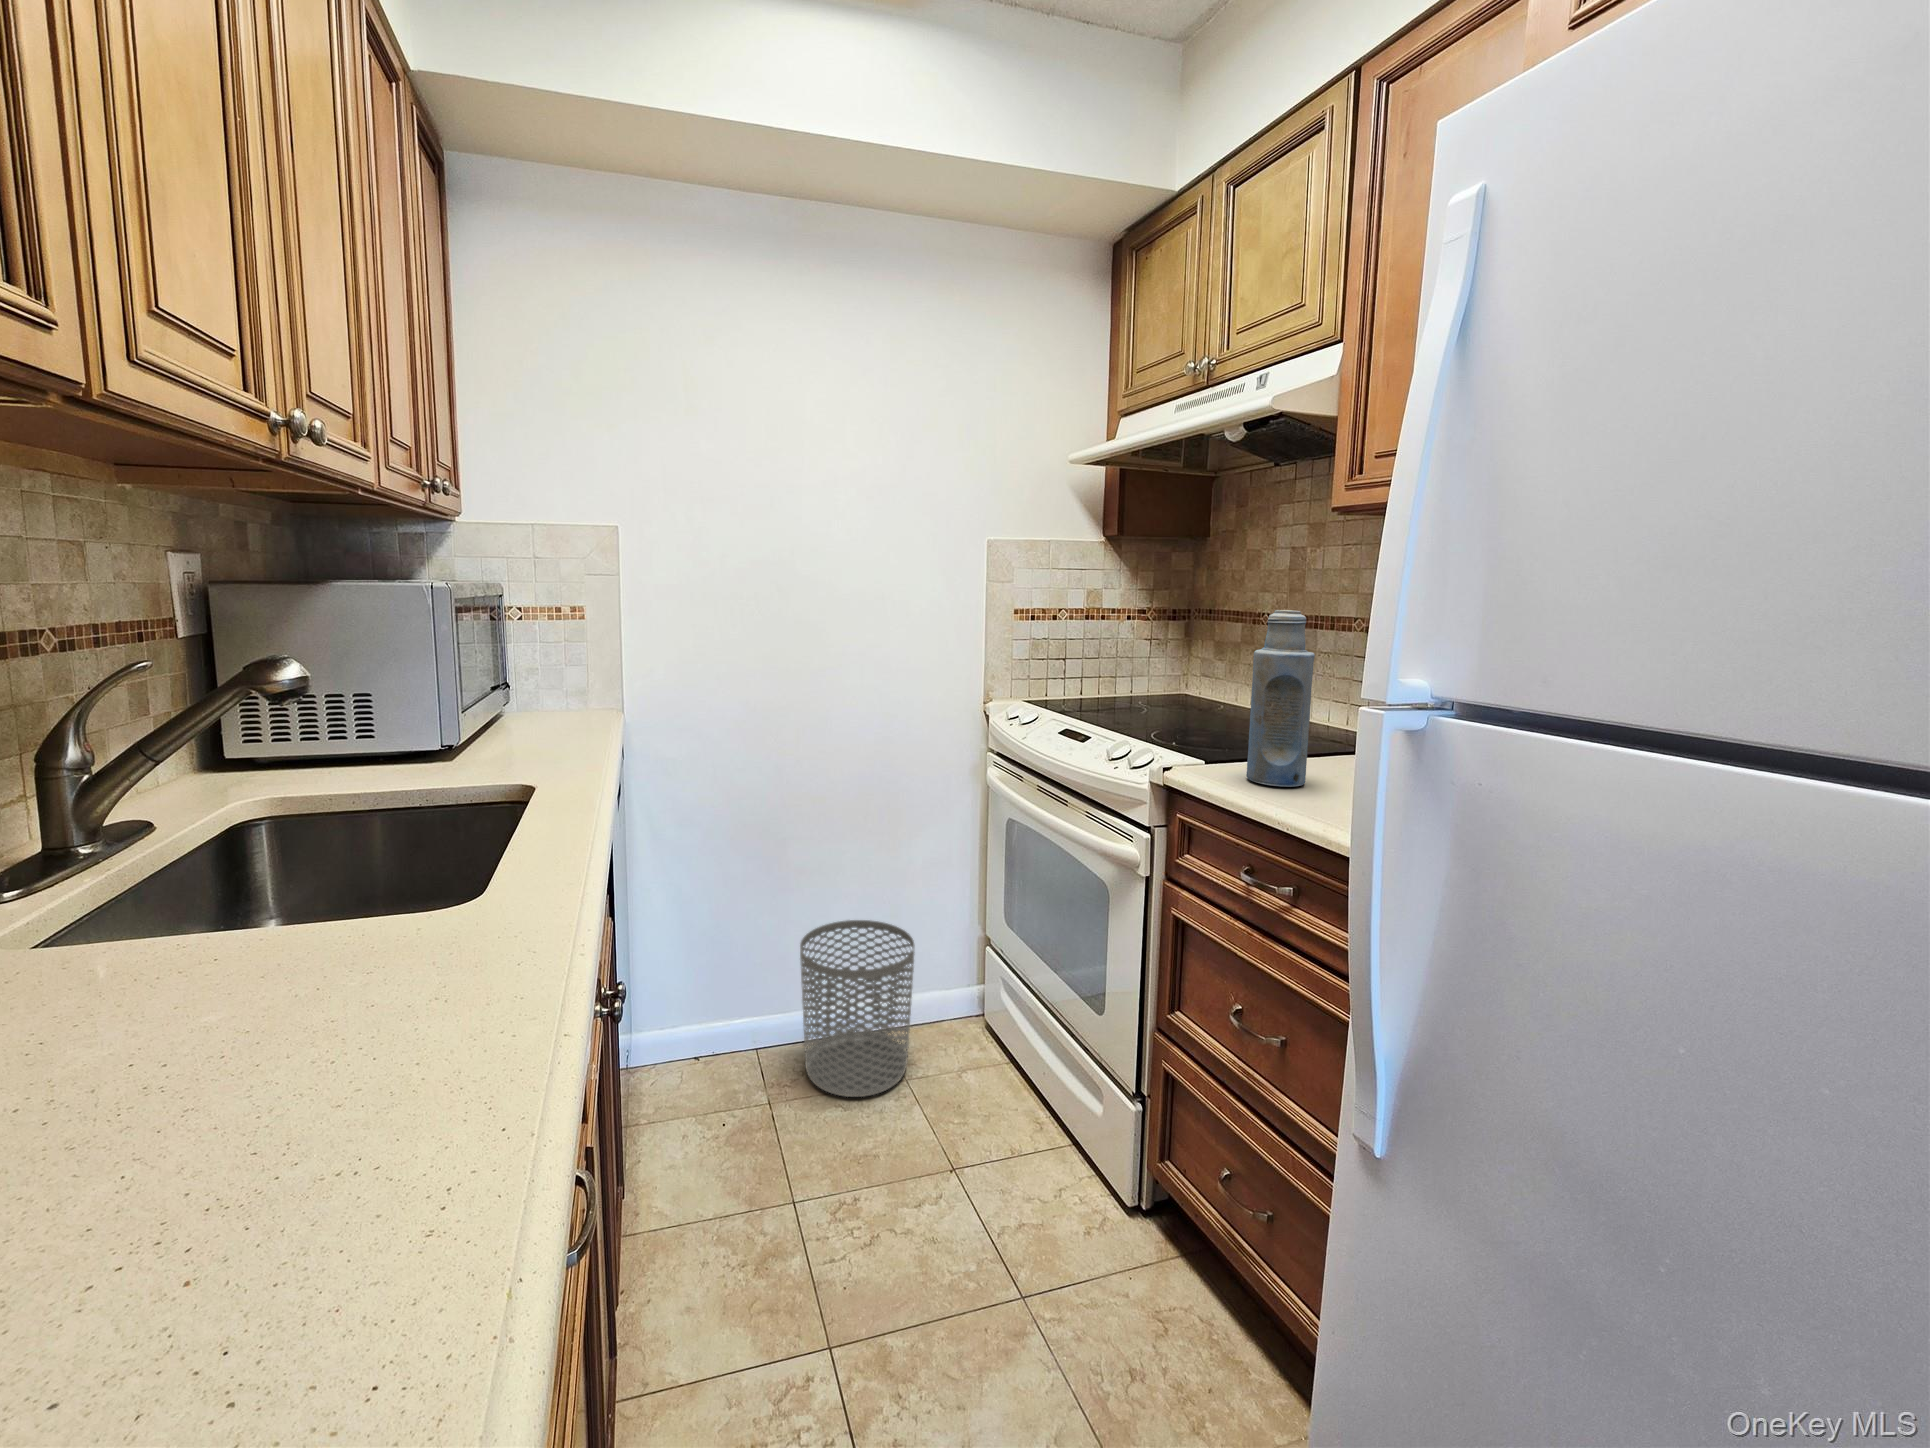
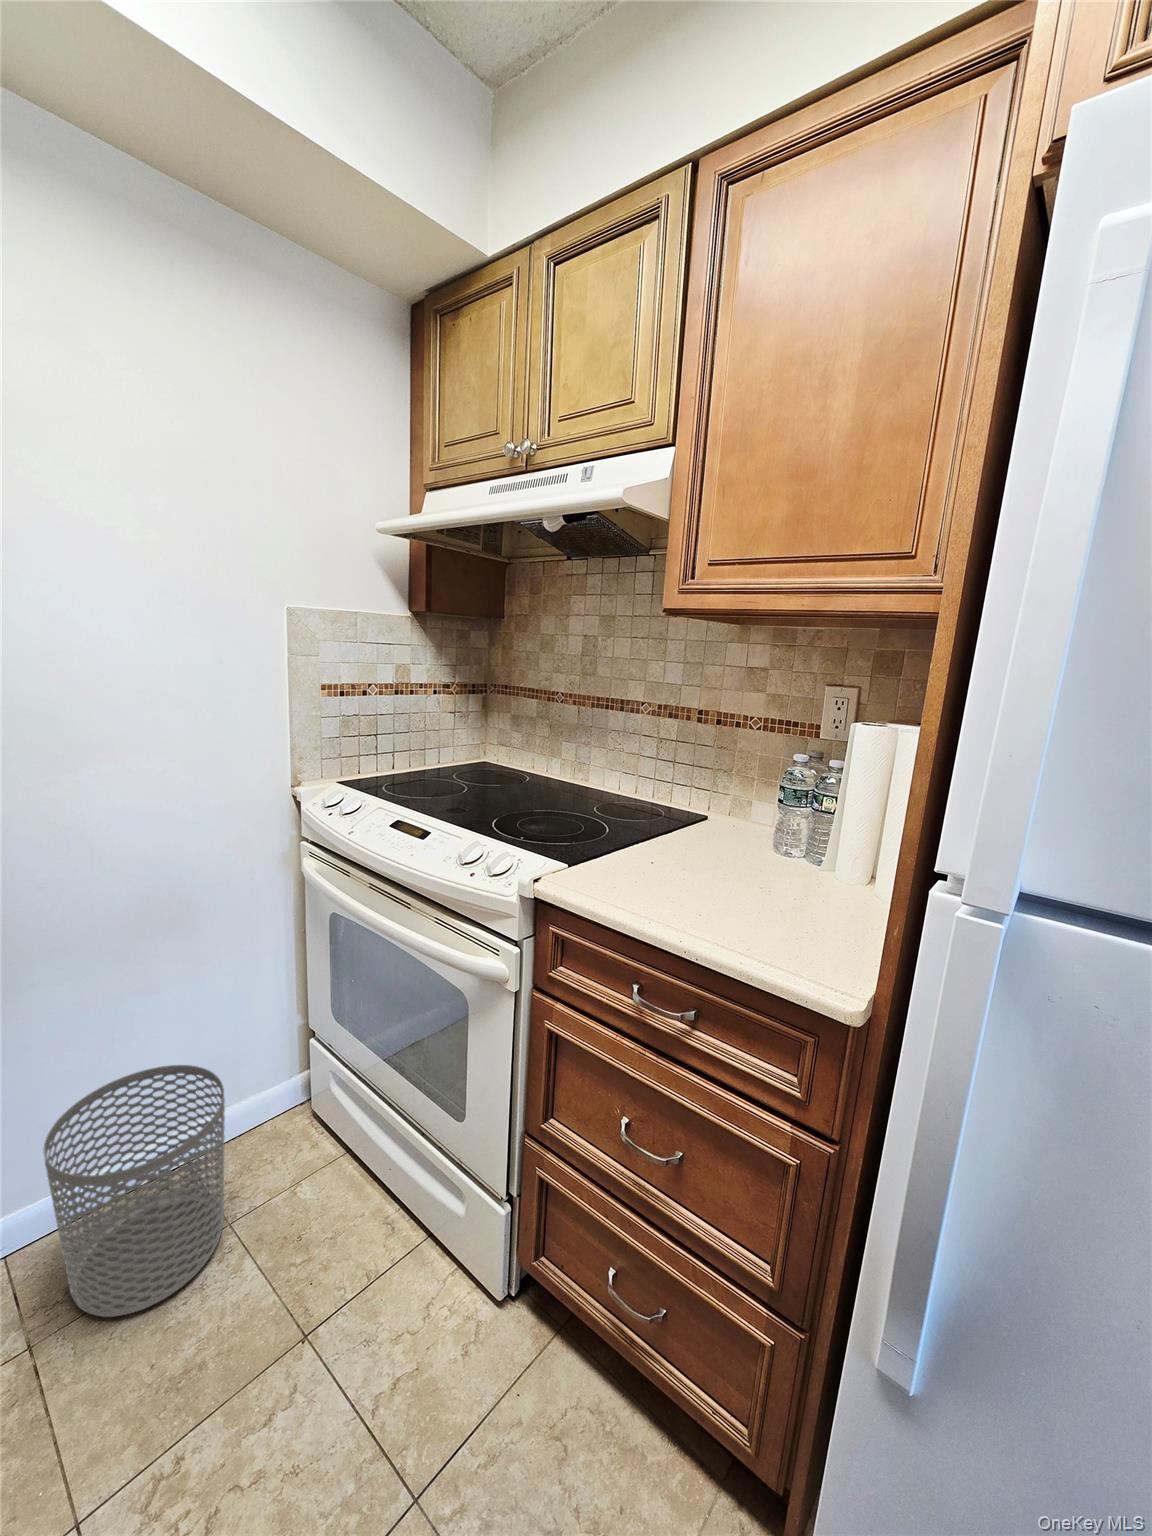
bottle: present [1246,610,1315,787] -> none [620,715,686,895]

